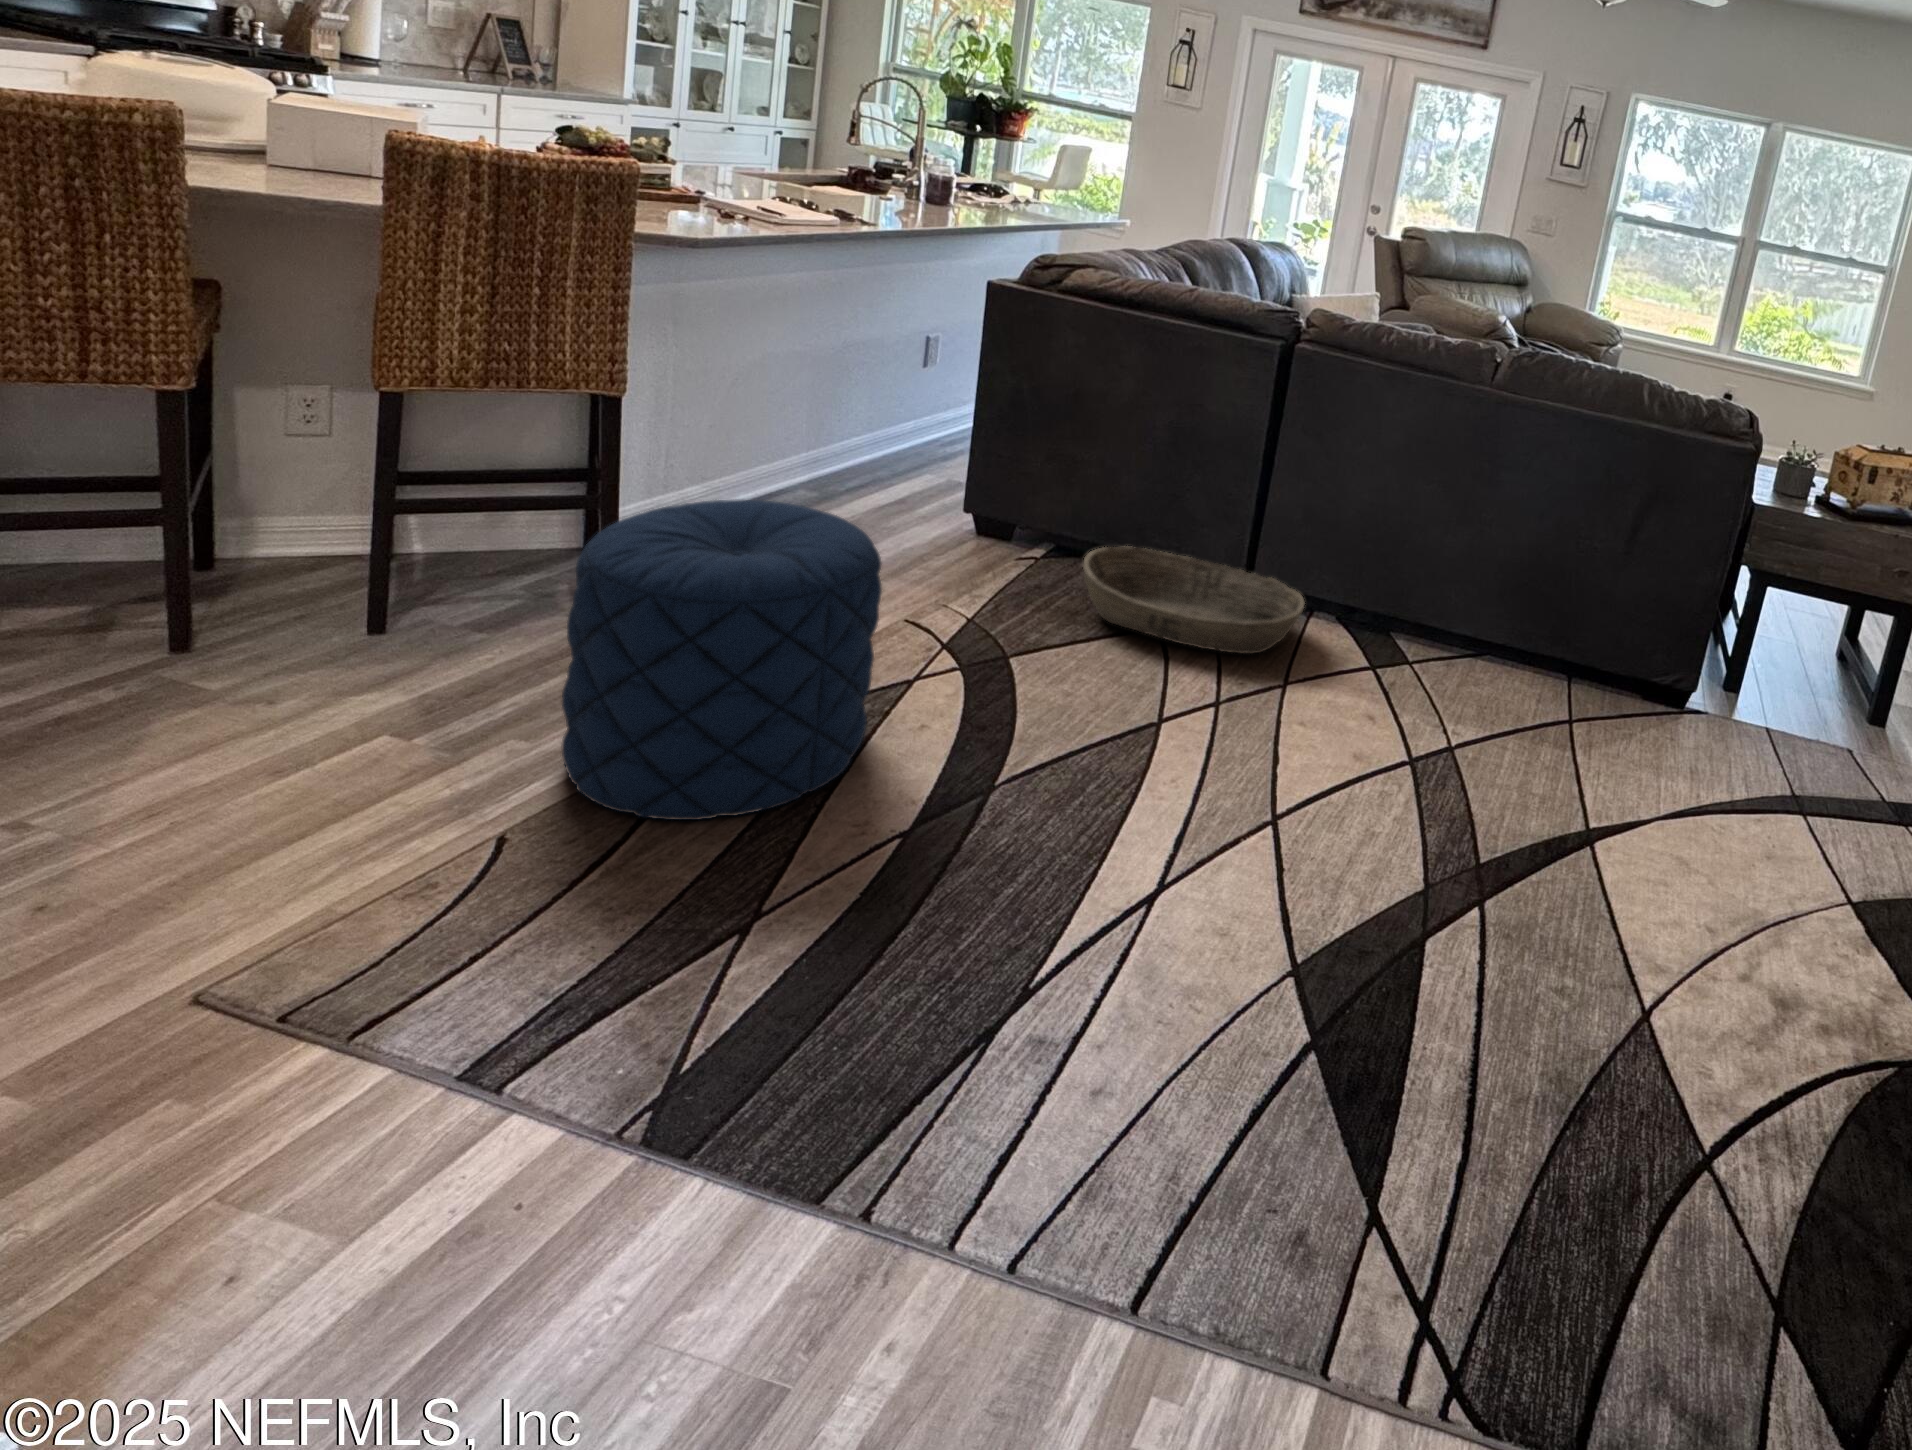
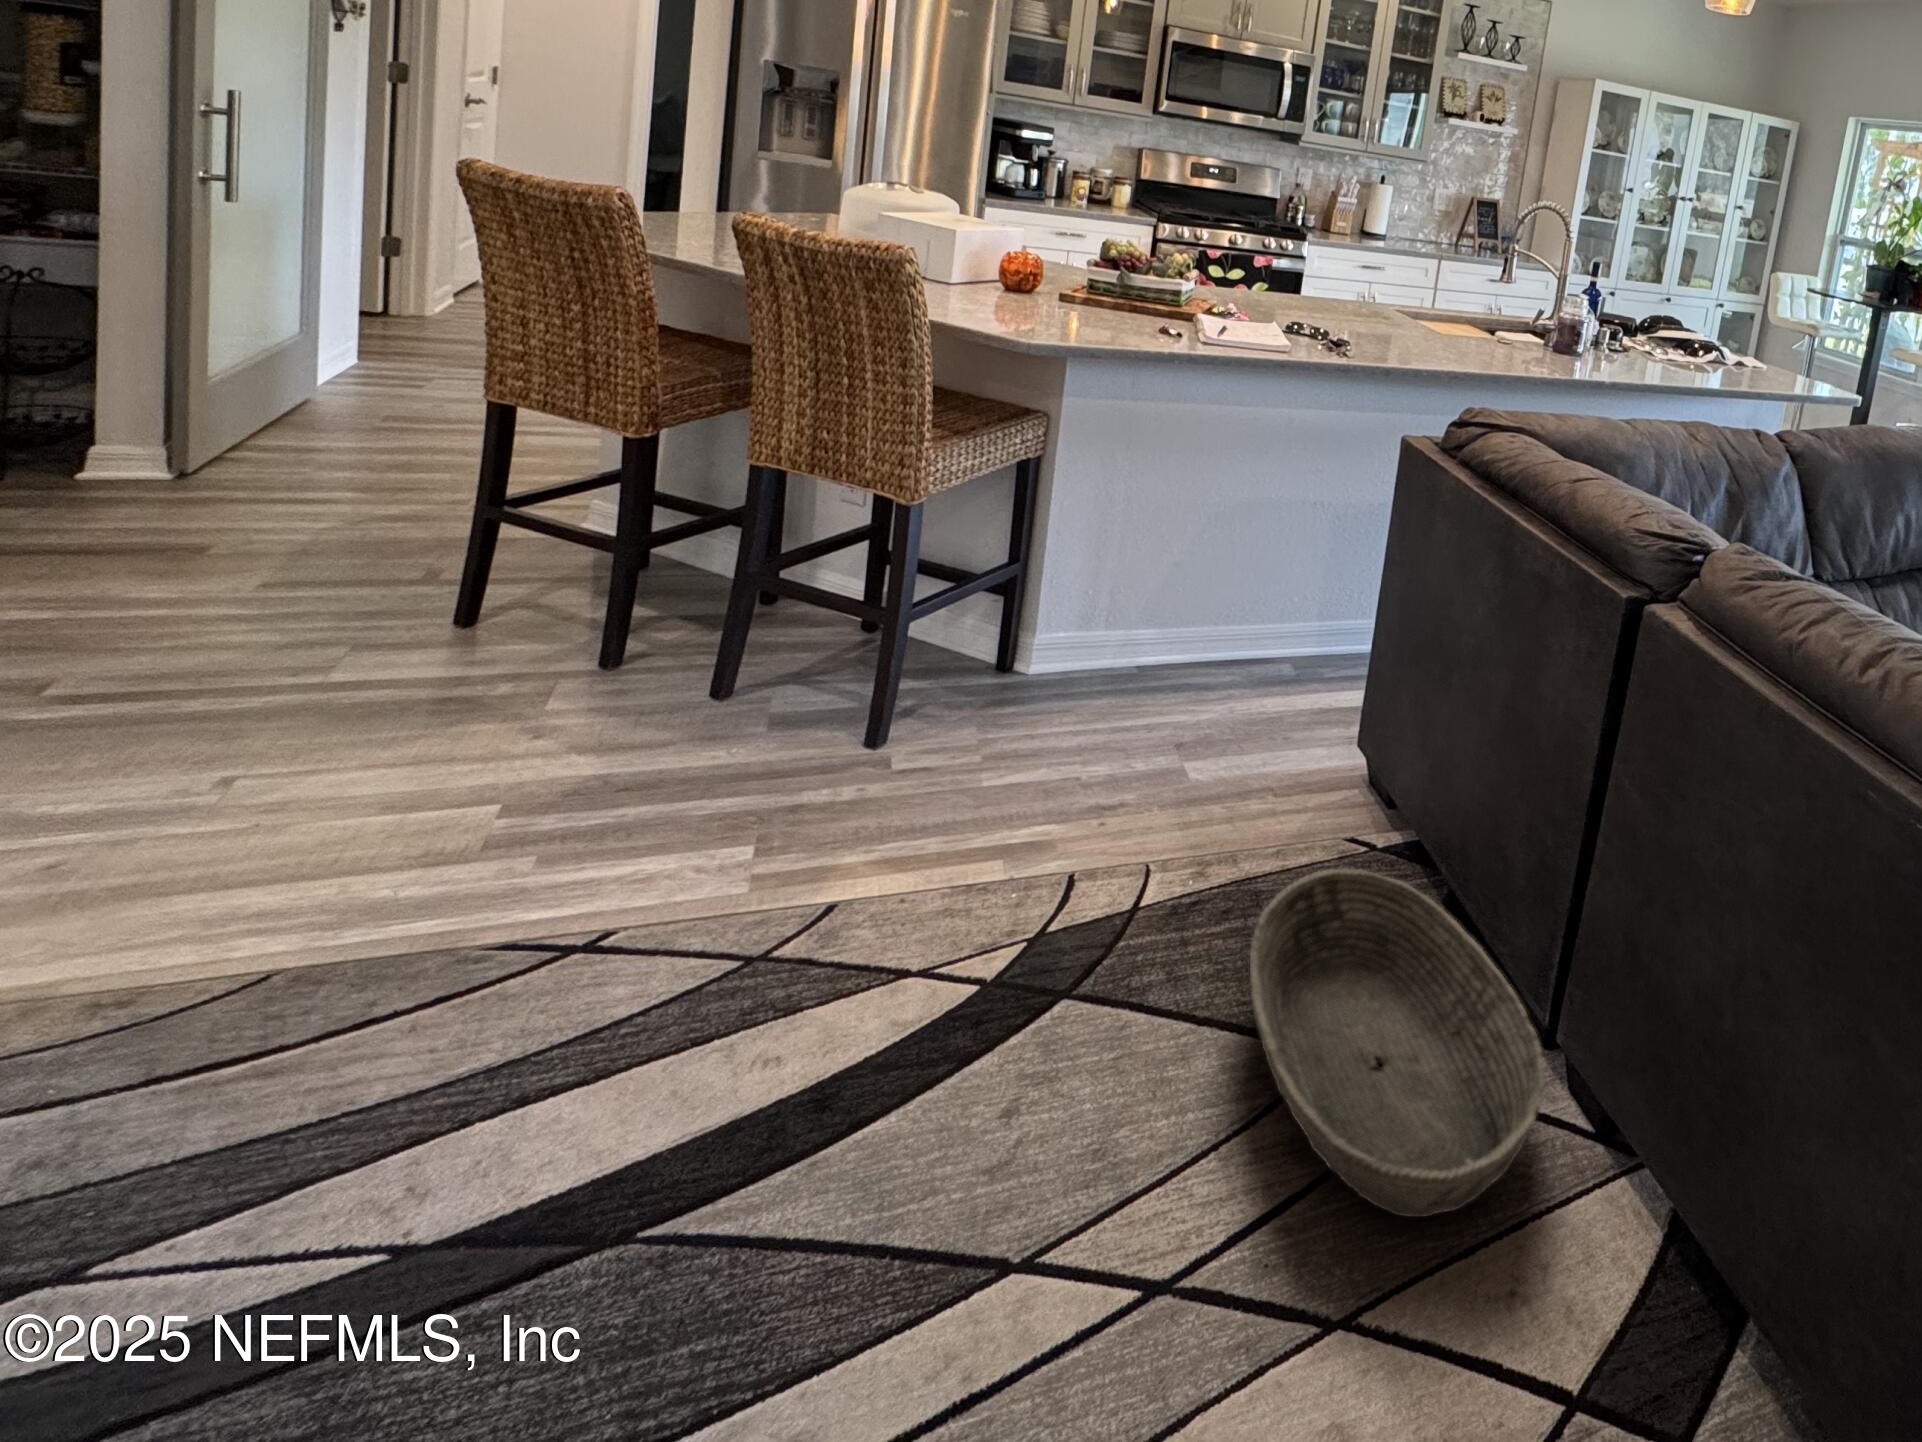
pouf: present [561,499,882,820] -> none [344,634,795,1105]

